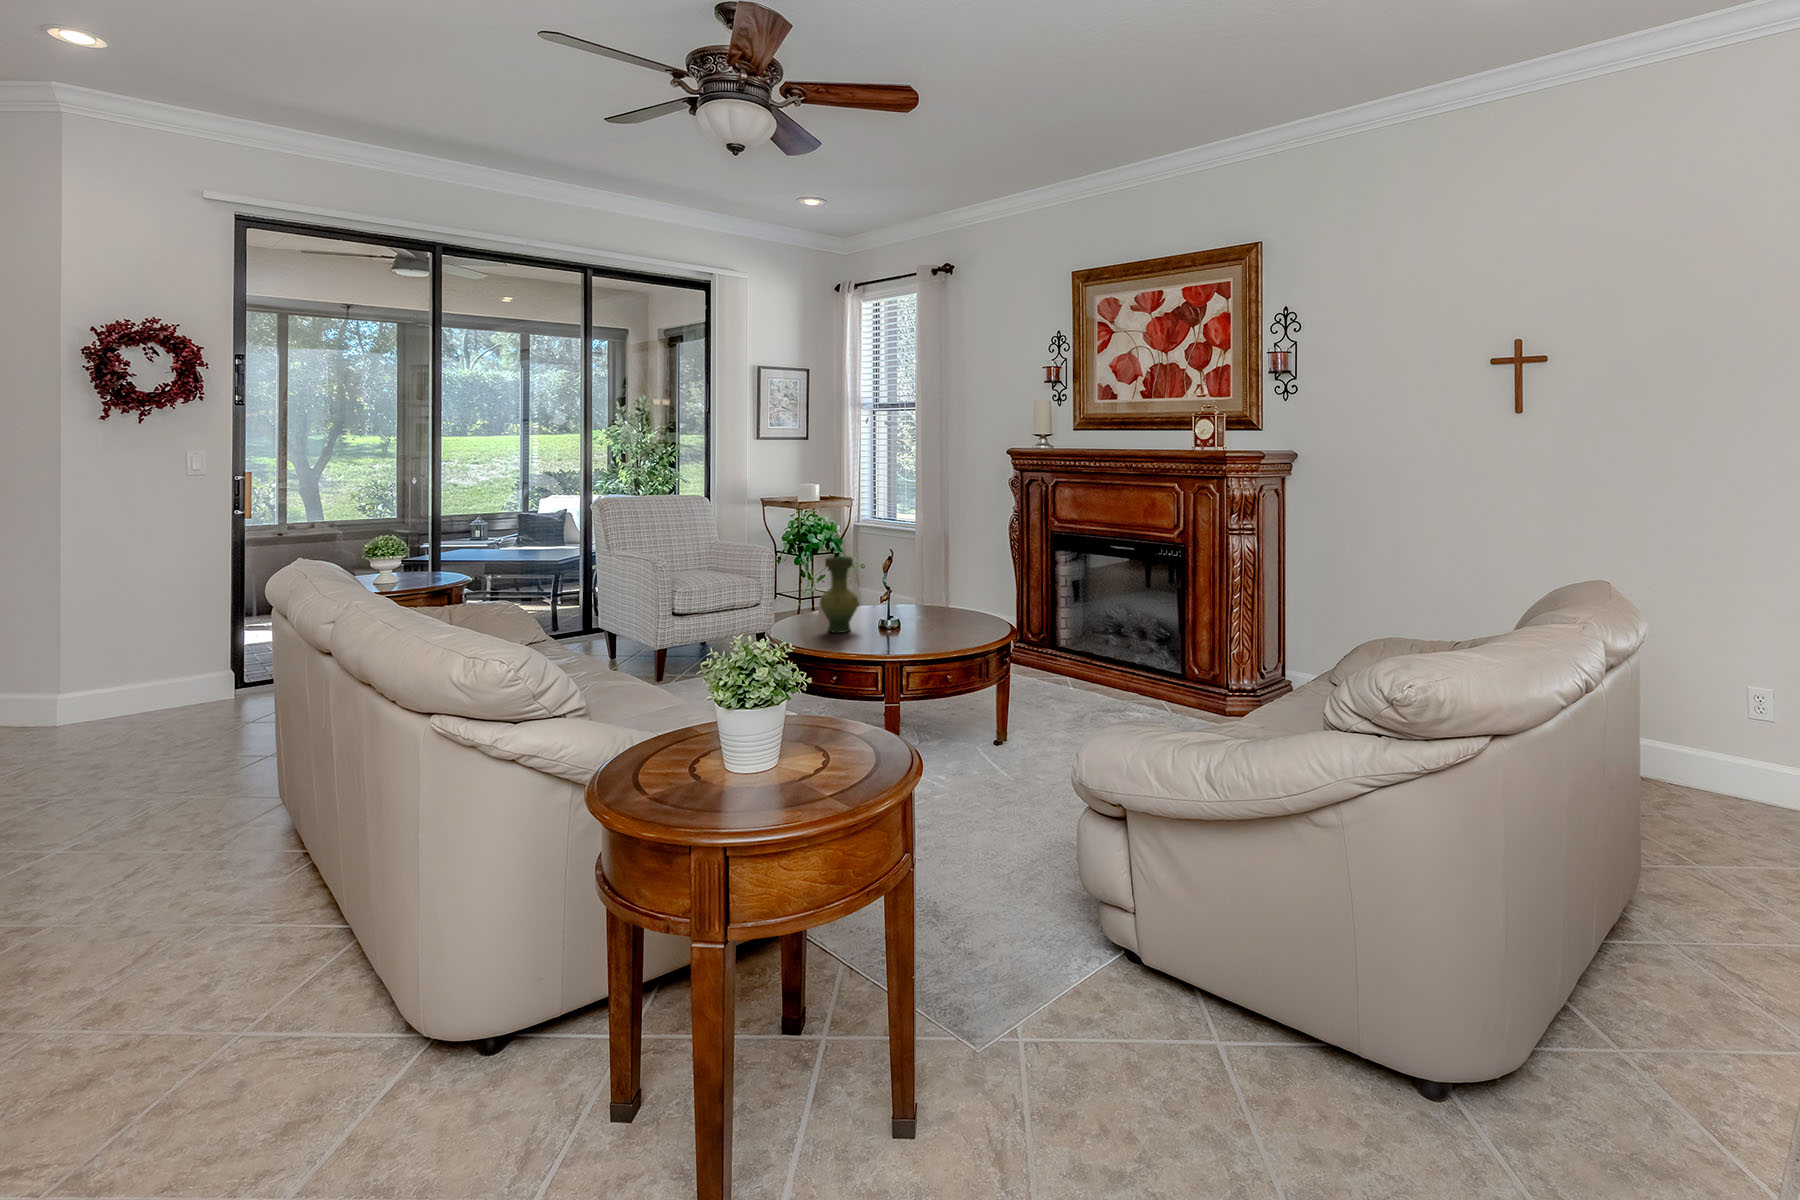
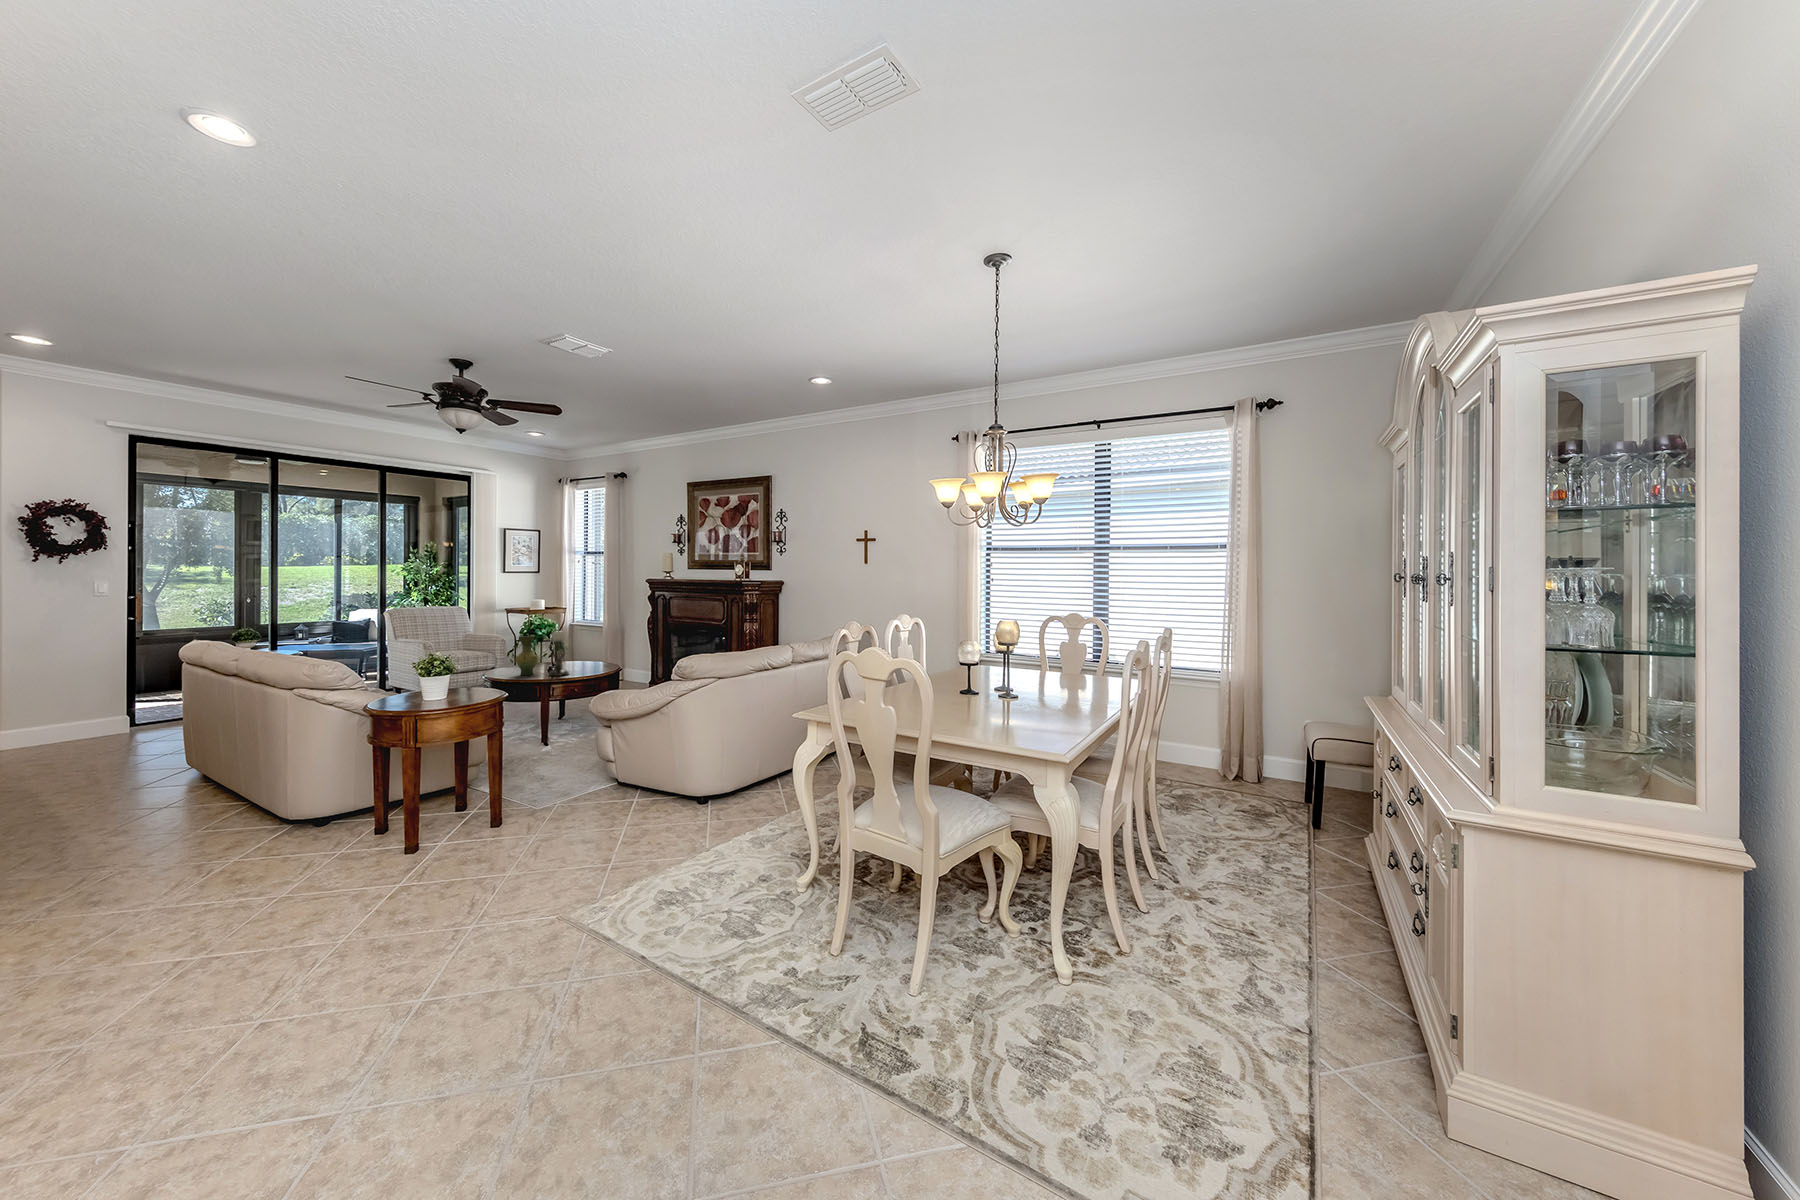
candle holder: none [880,548,918,638] -> present [549,631,569,676]

